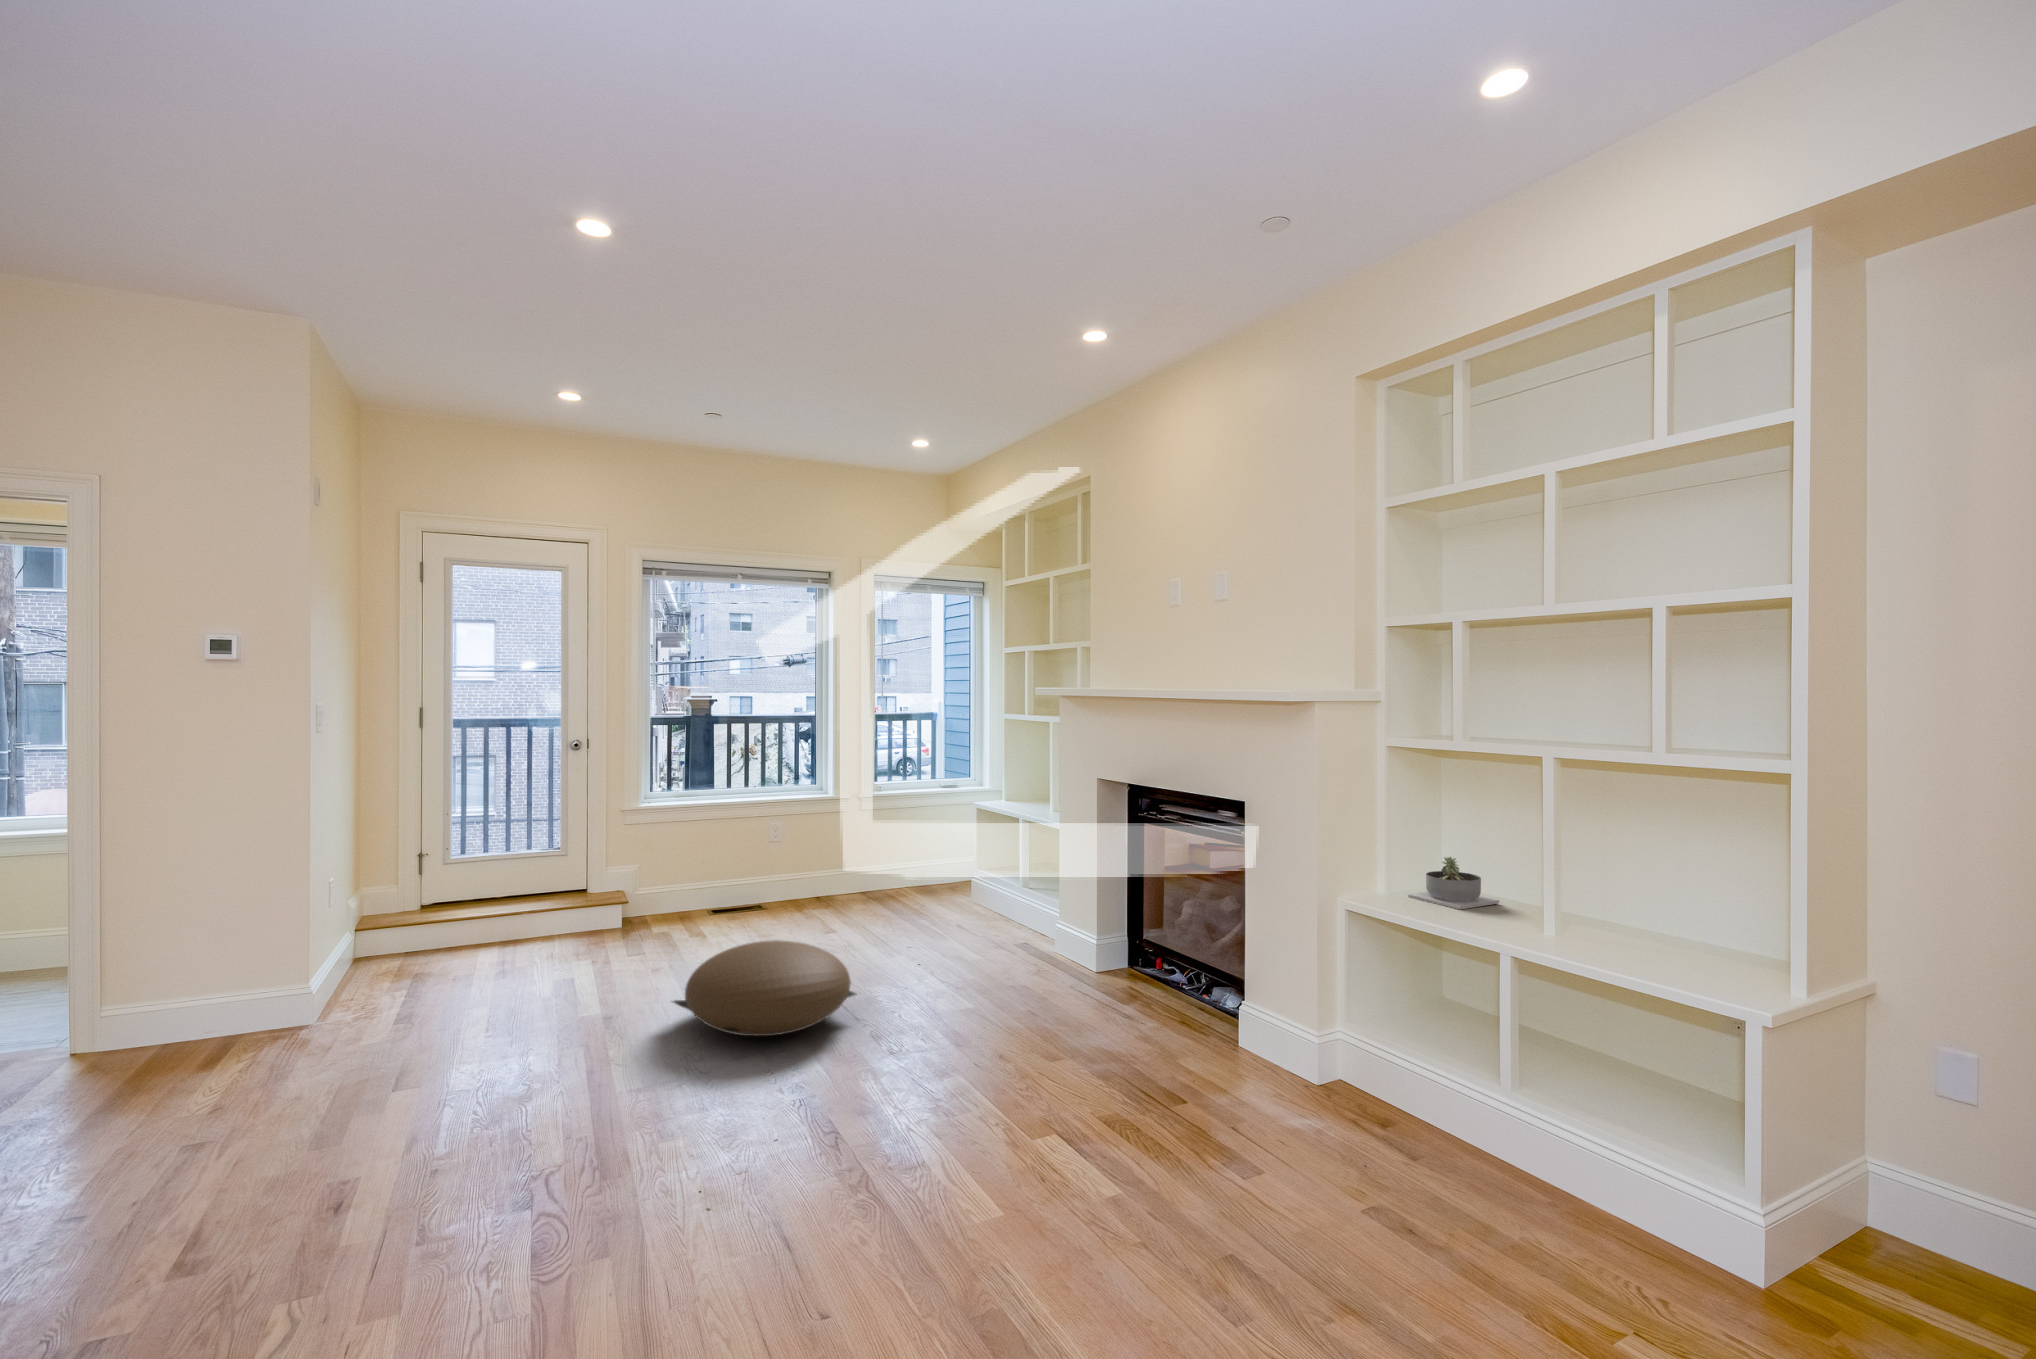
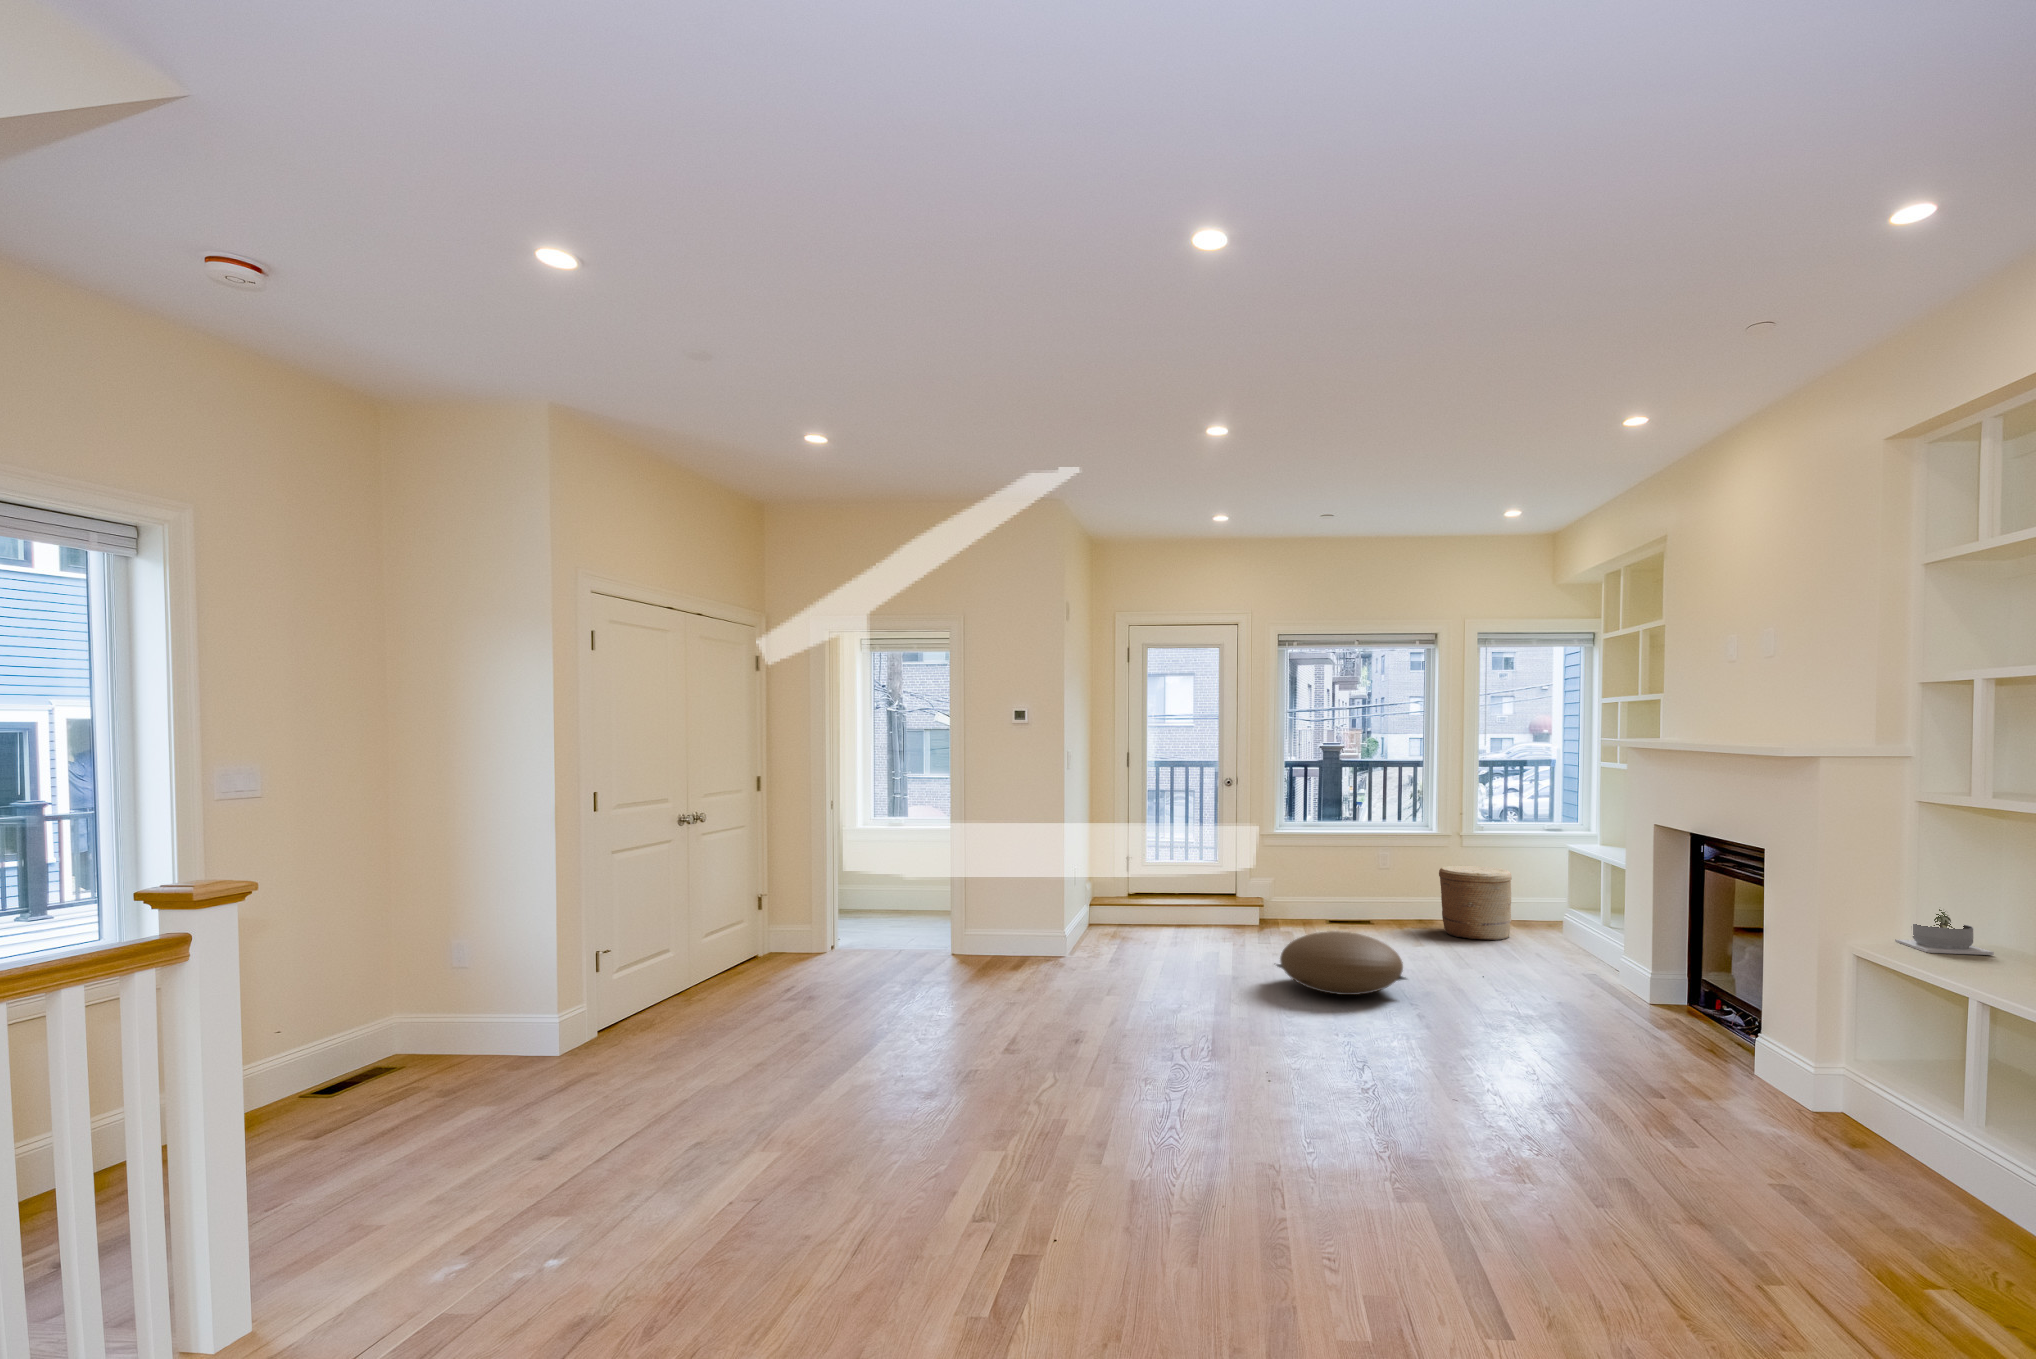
woven basket: none [835,827,908,909] -> present [1439,866,1512,940]

